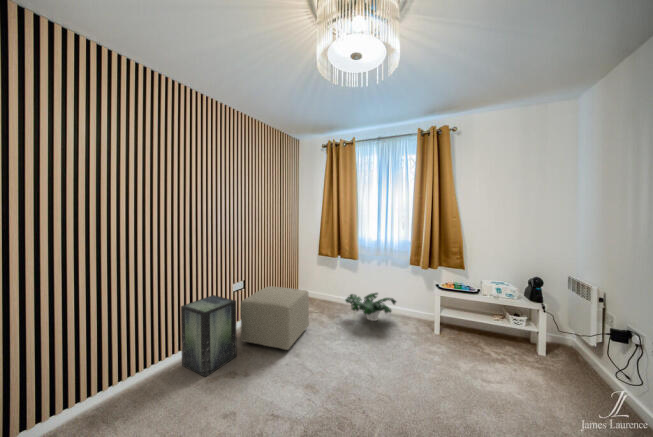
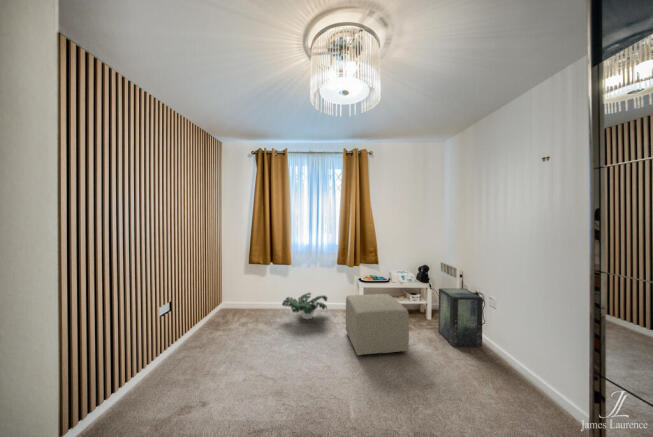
ottoman: present [241,286,309,350] -> present [346,294,409,355]
storage box: present [181,295,237,377] -> present [438,289,483,347]

